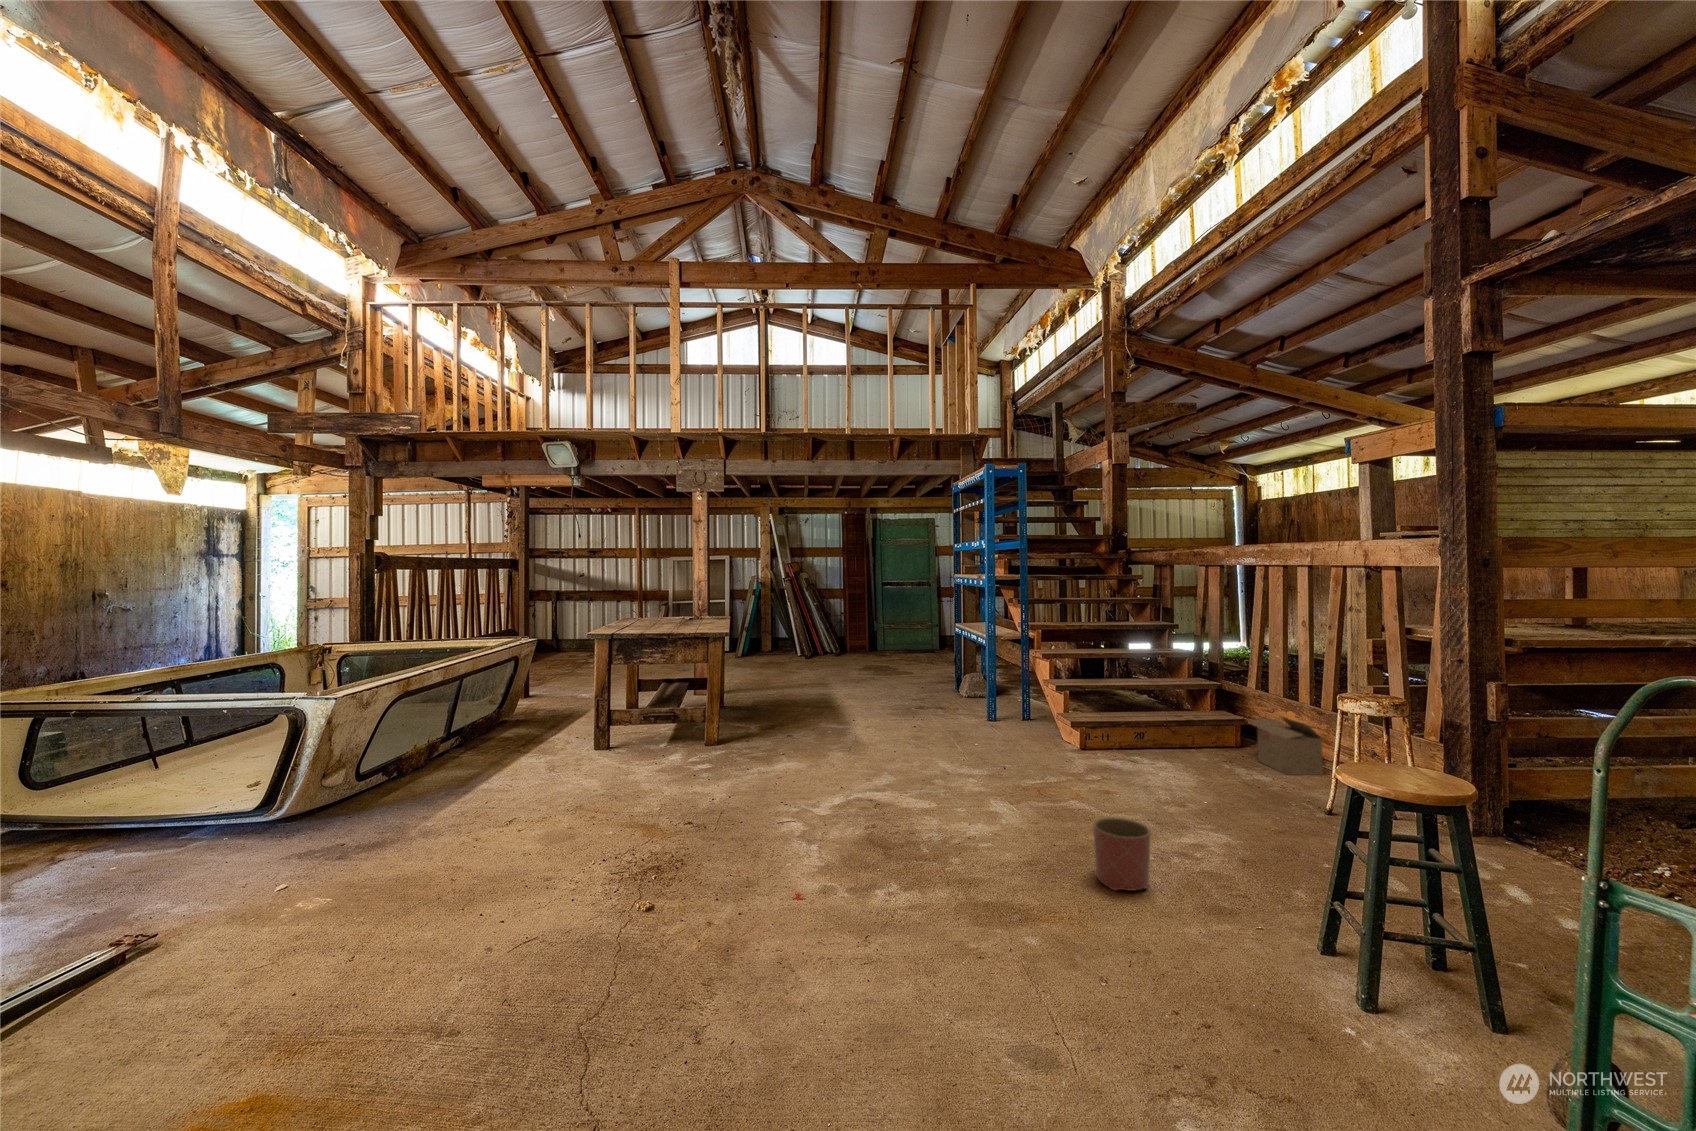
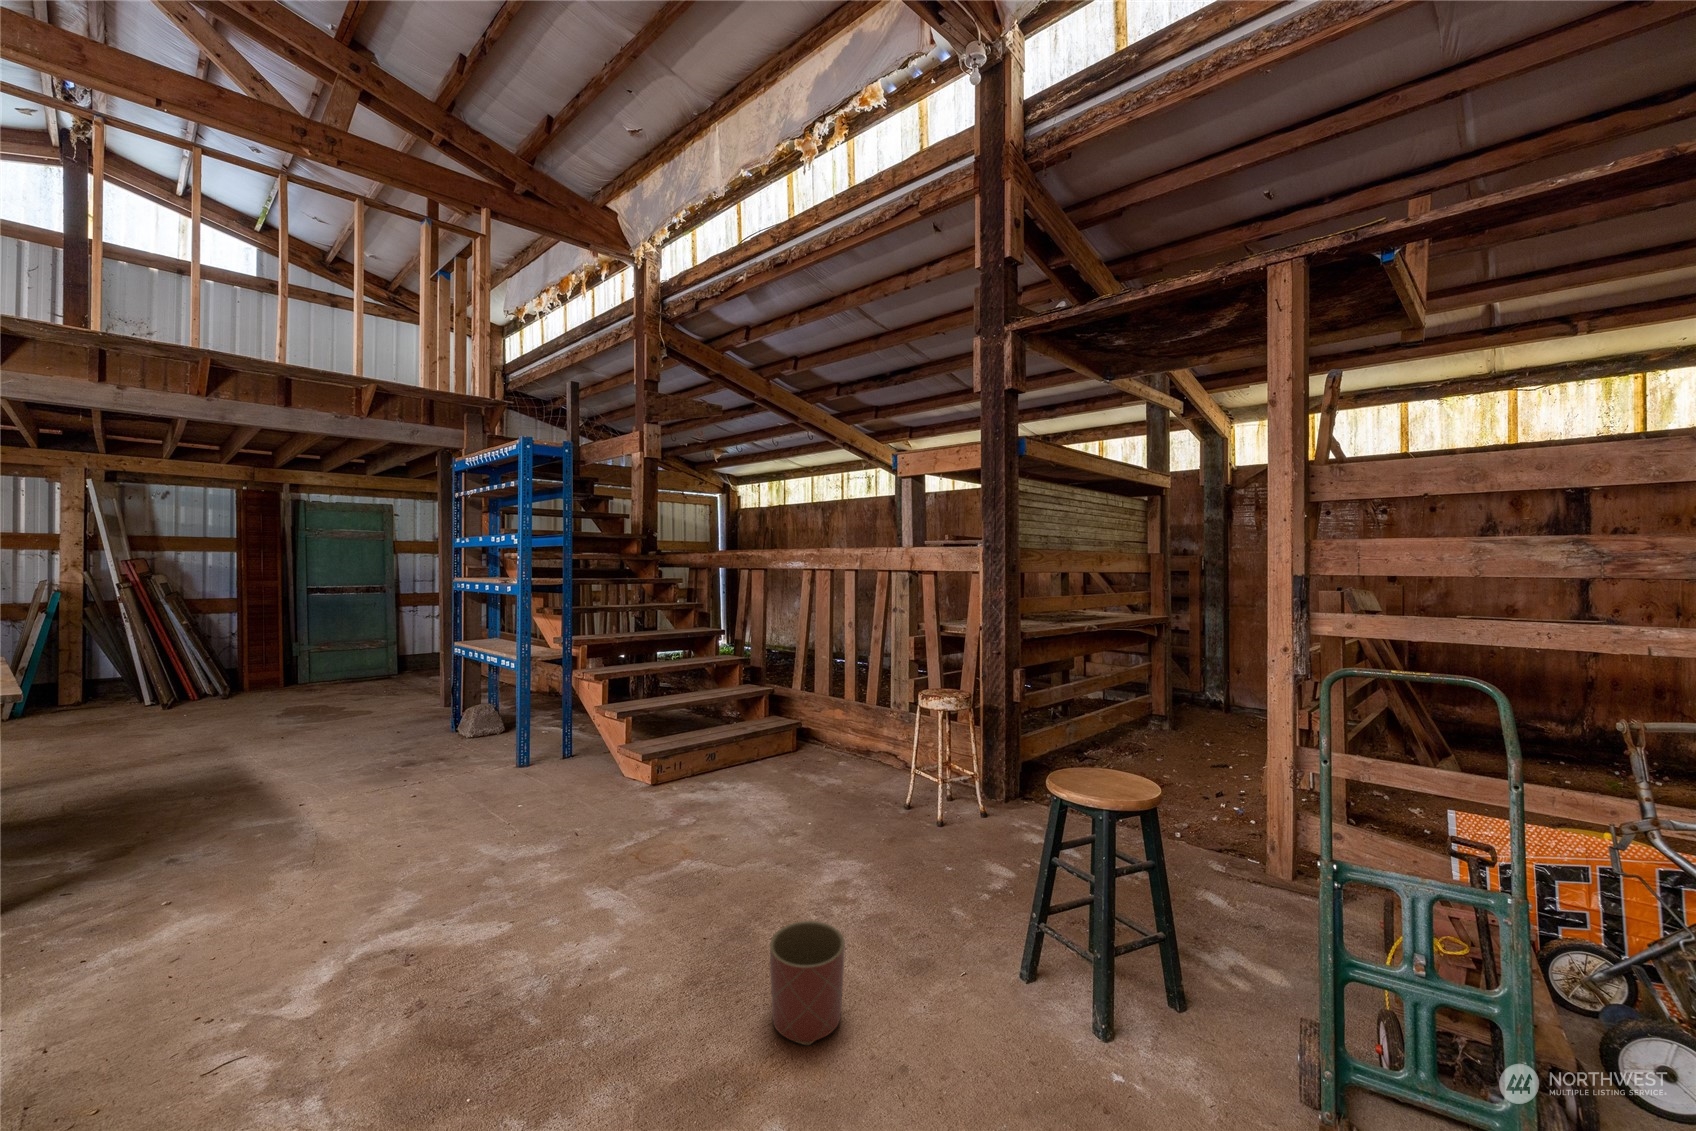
cardboard box: present [1248,717,1323,775] -> none [804,713,872,772]

